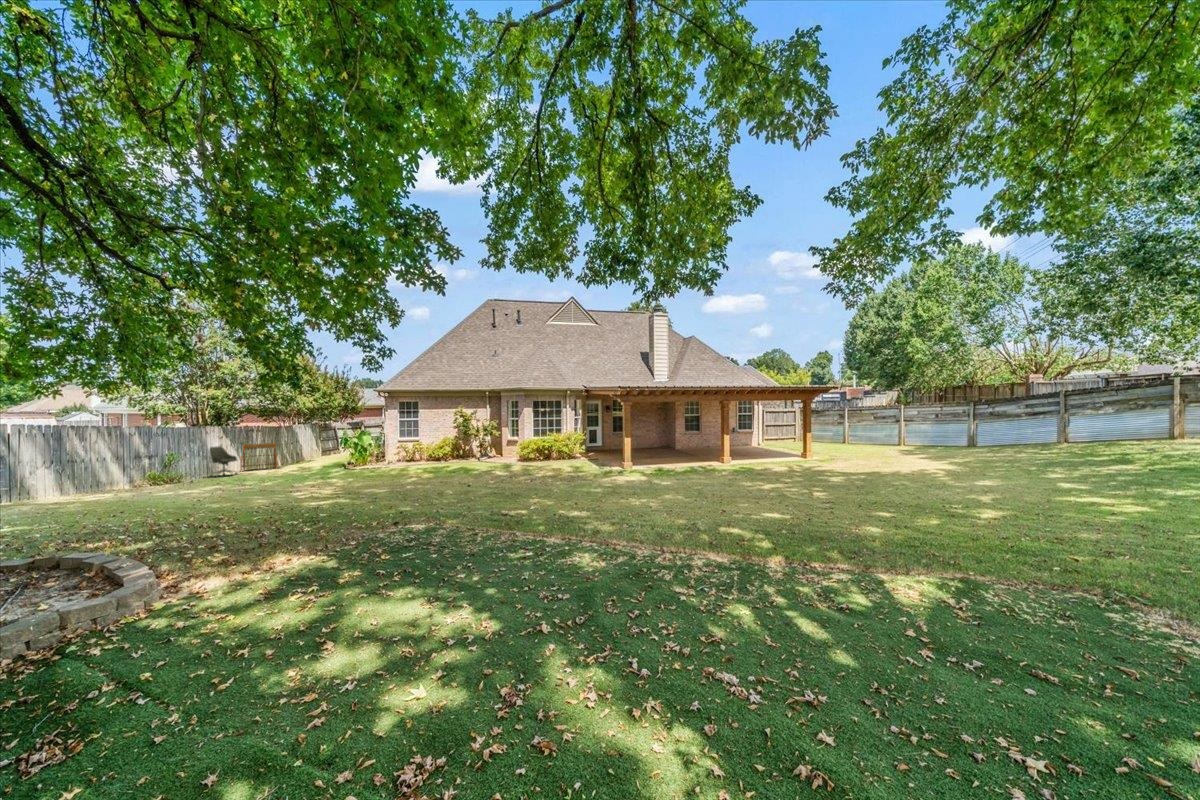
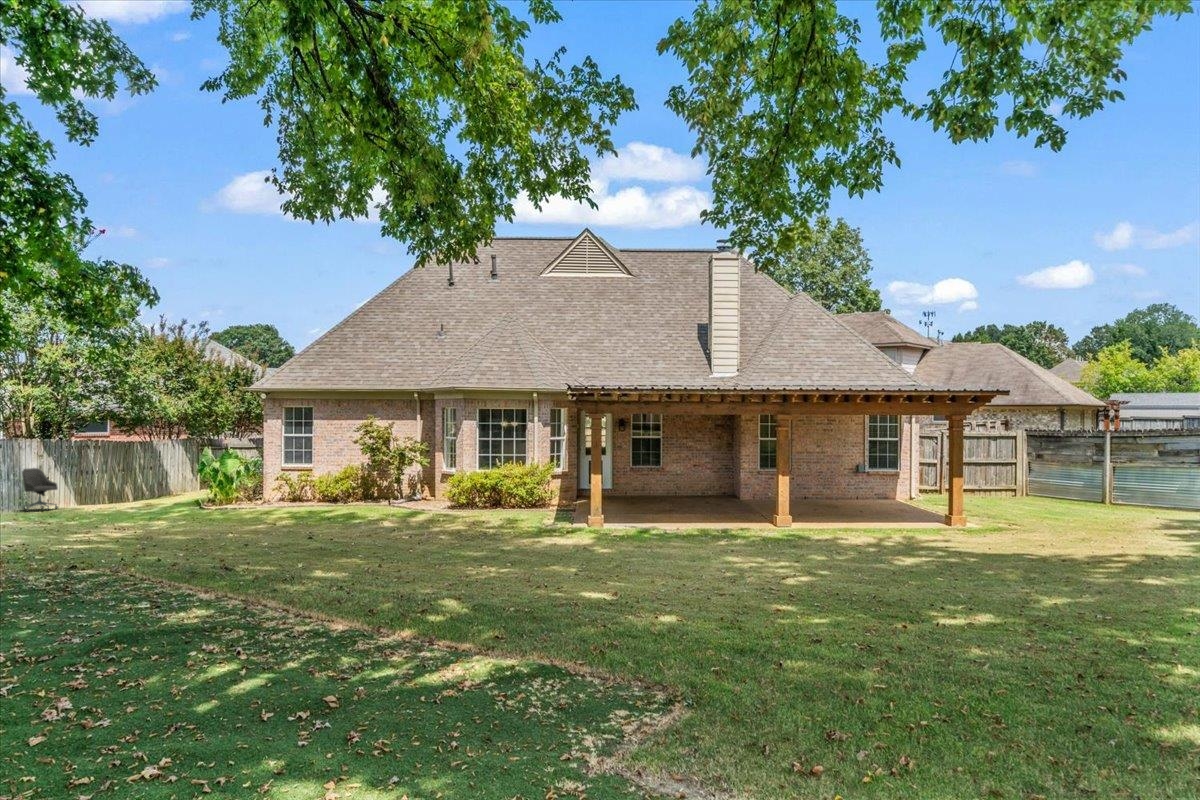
bench: present [241,443,277,472] -> none [67,465,120,506]

